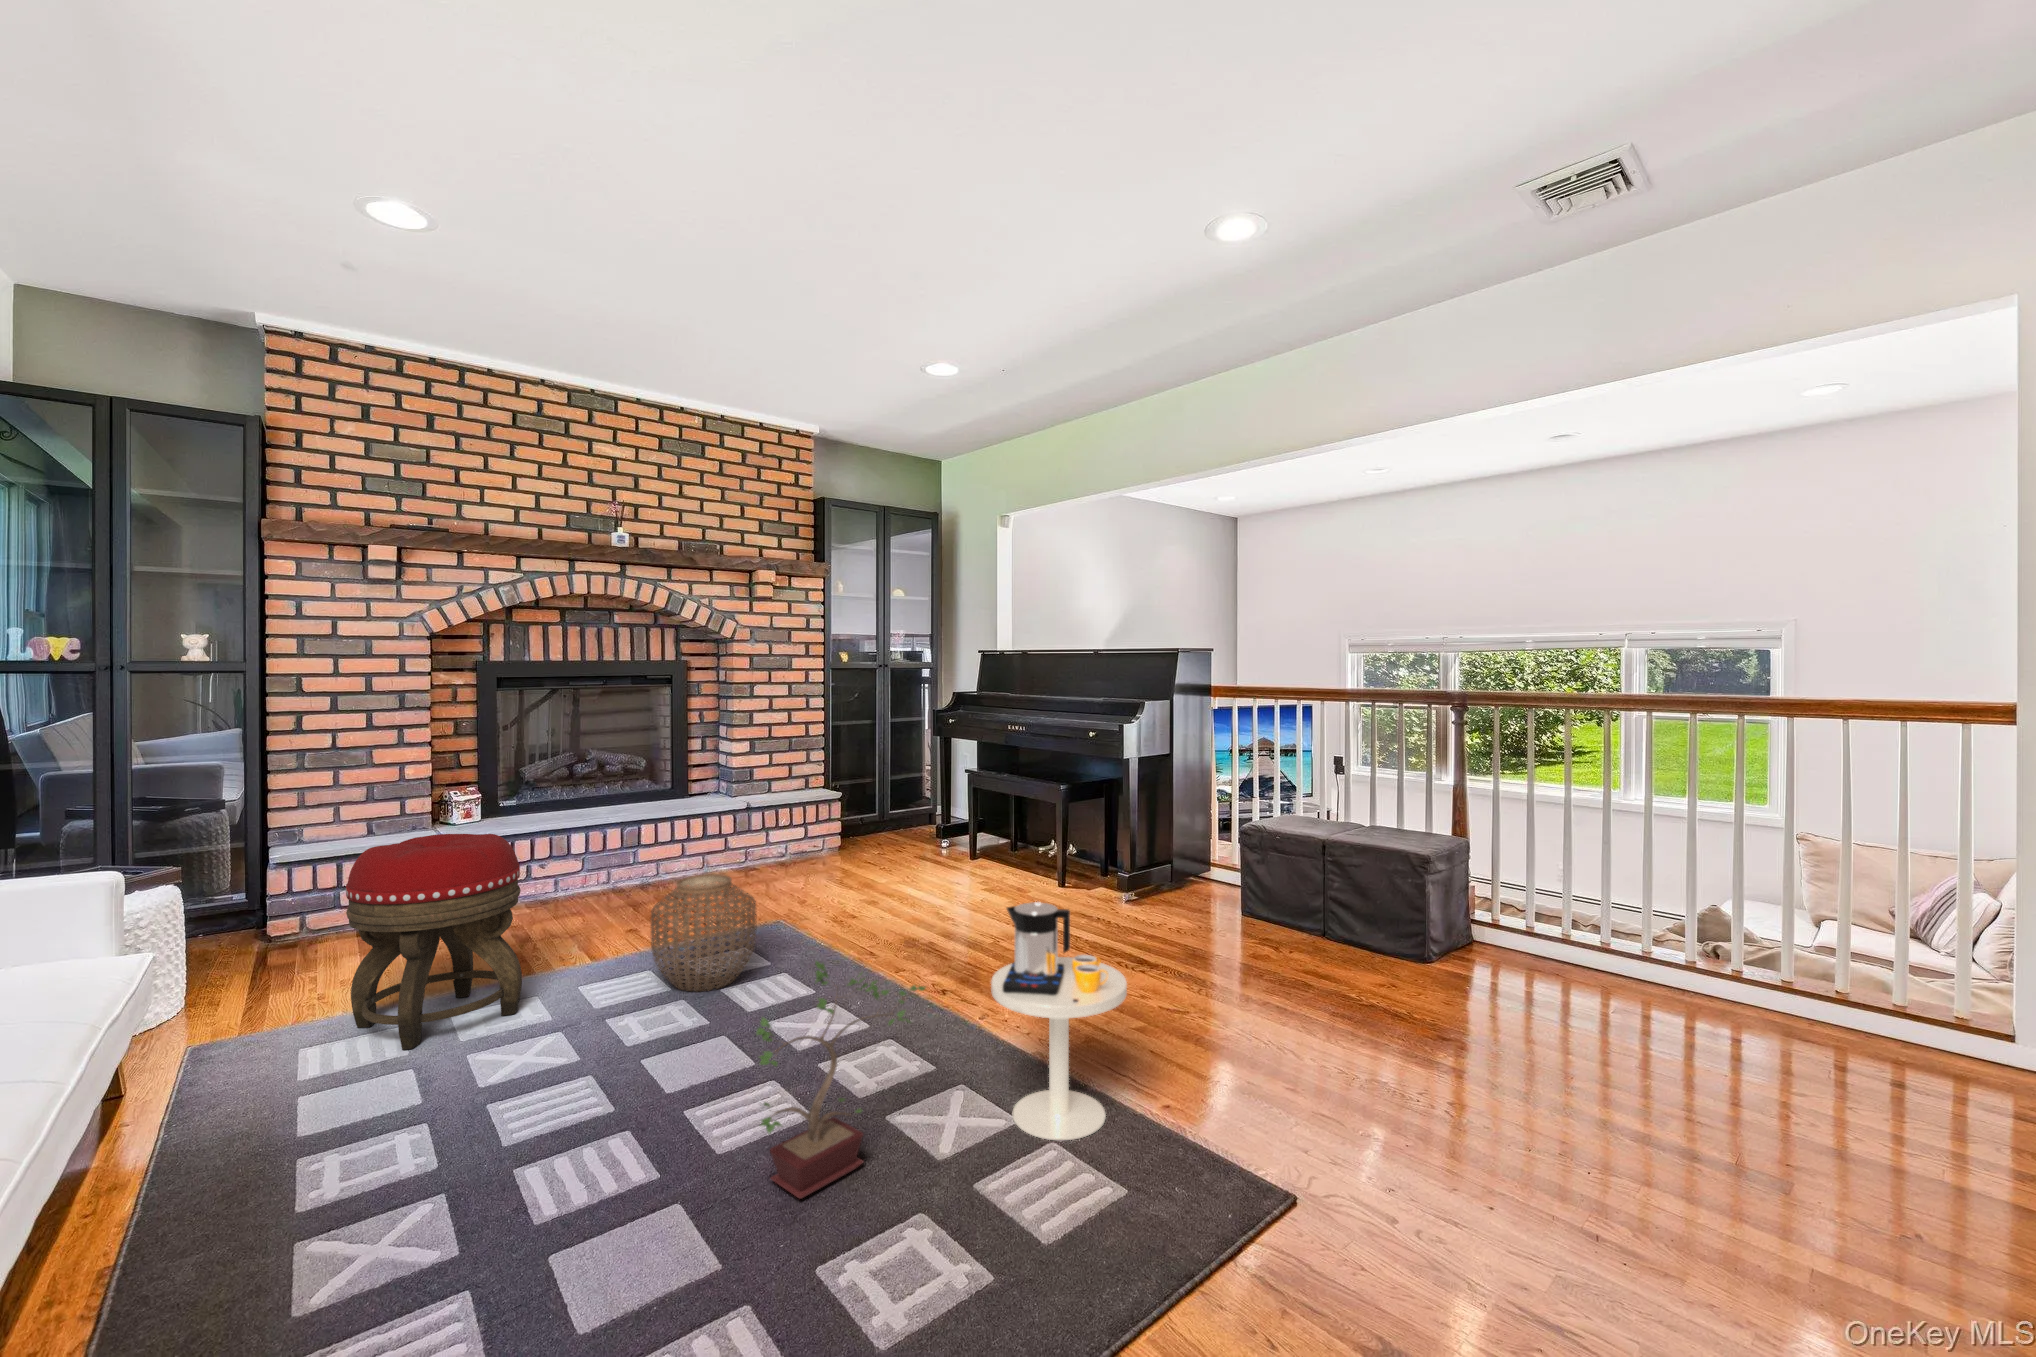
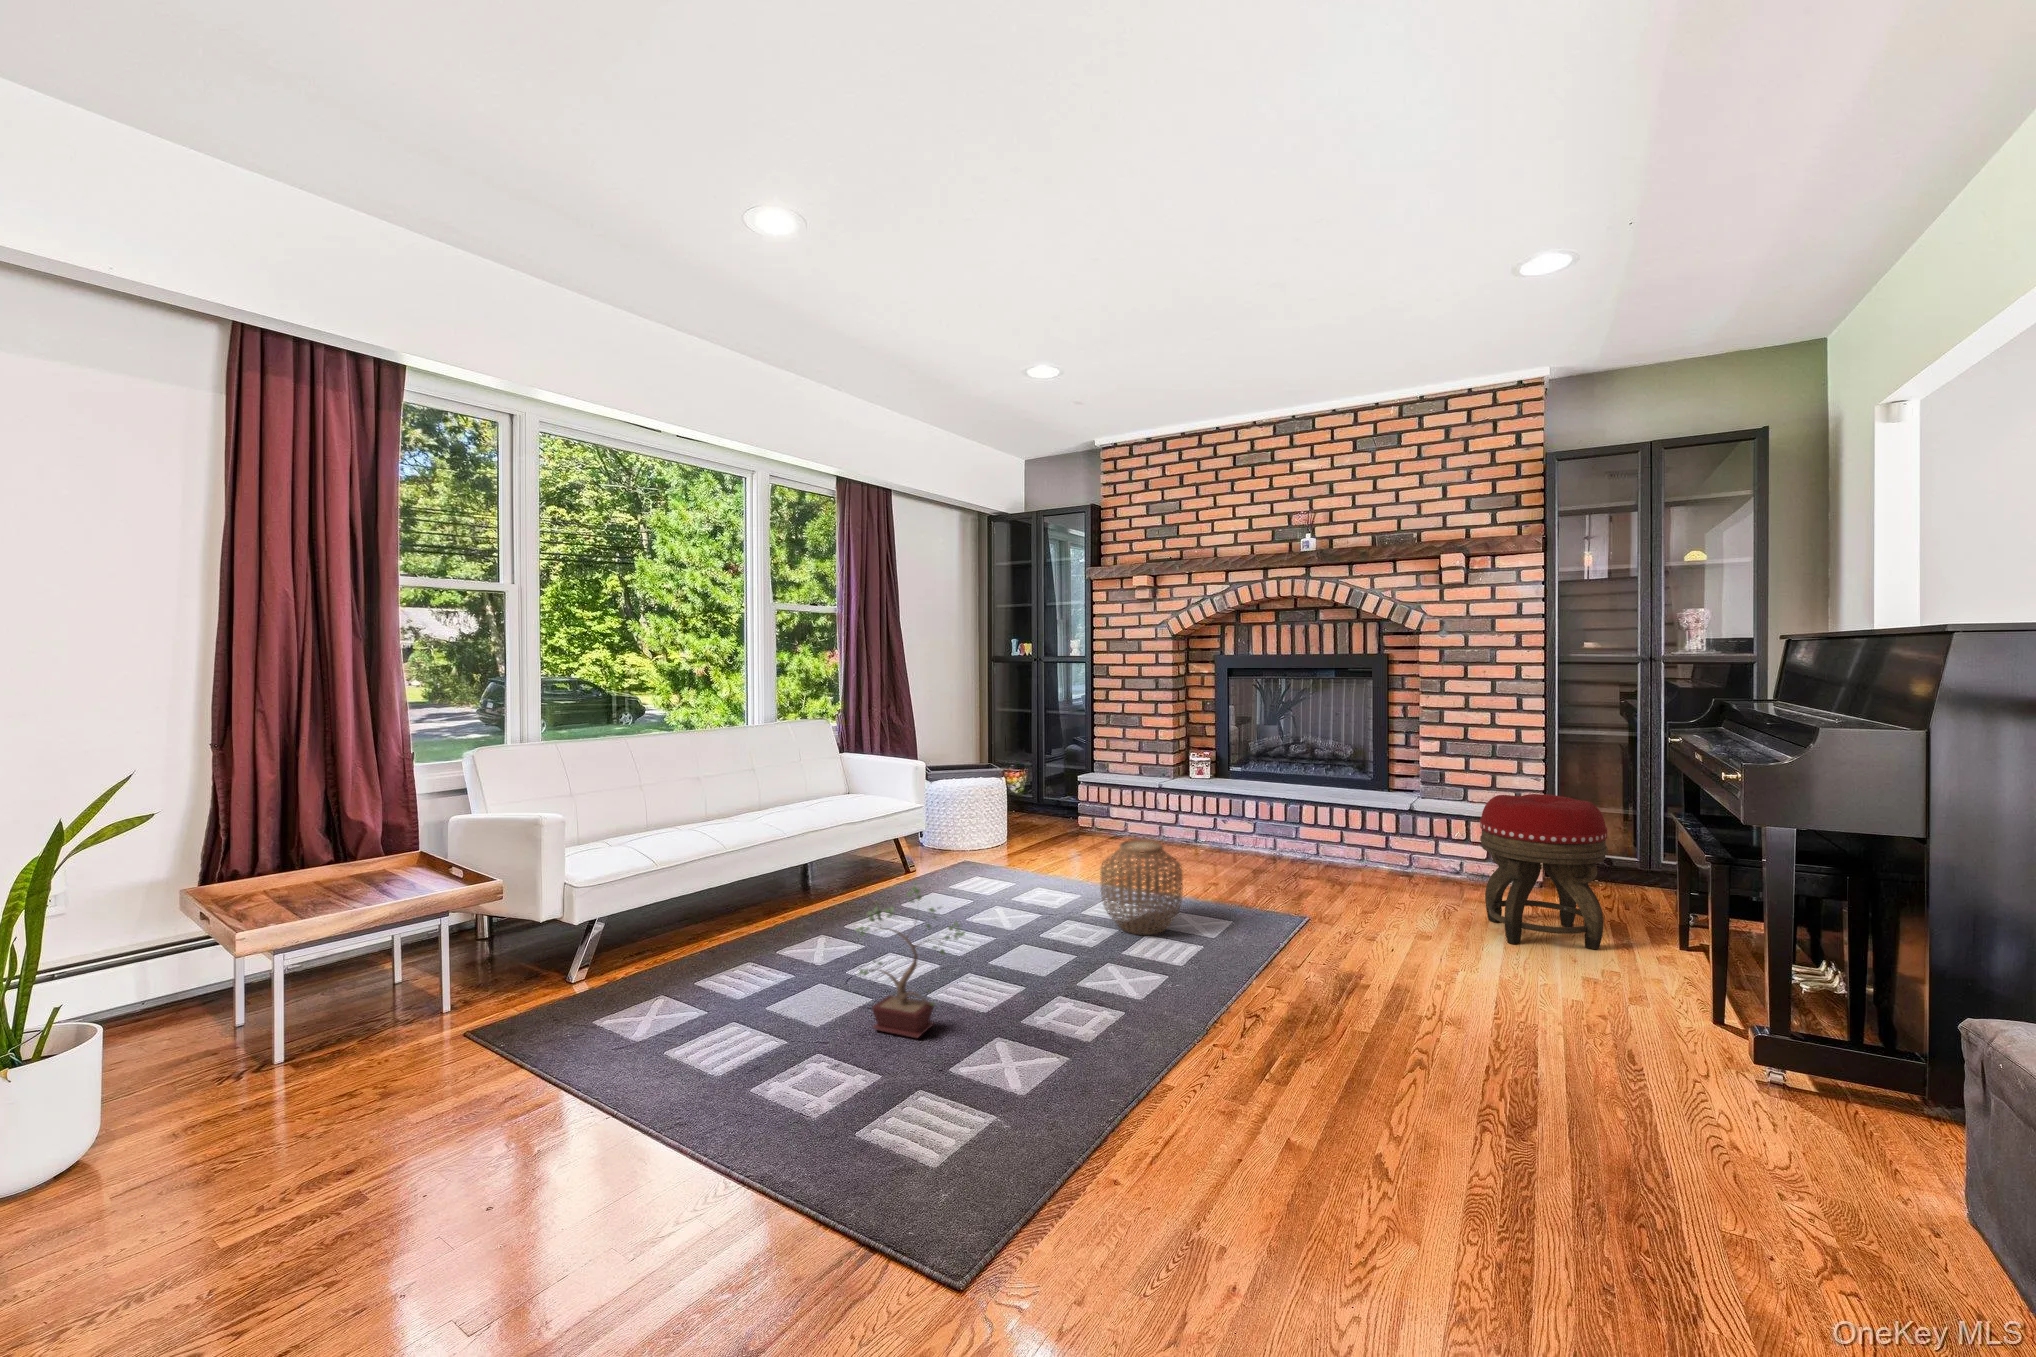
footstool: present [346,834,522,1050] -> present [1480,794,1607,950]
side table: present [991,902,1127,1140] -> none [968,898,1093,1122]

